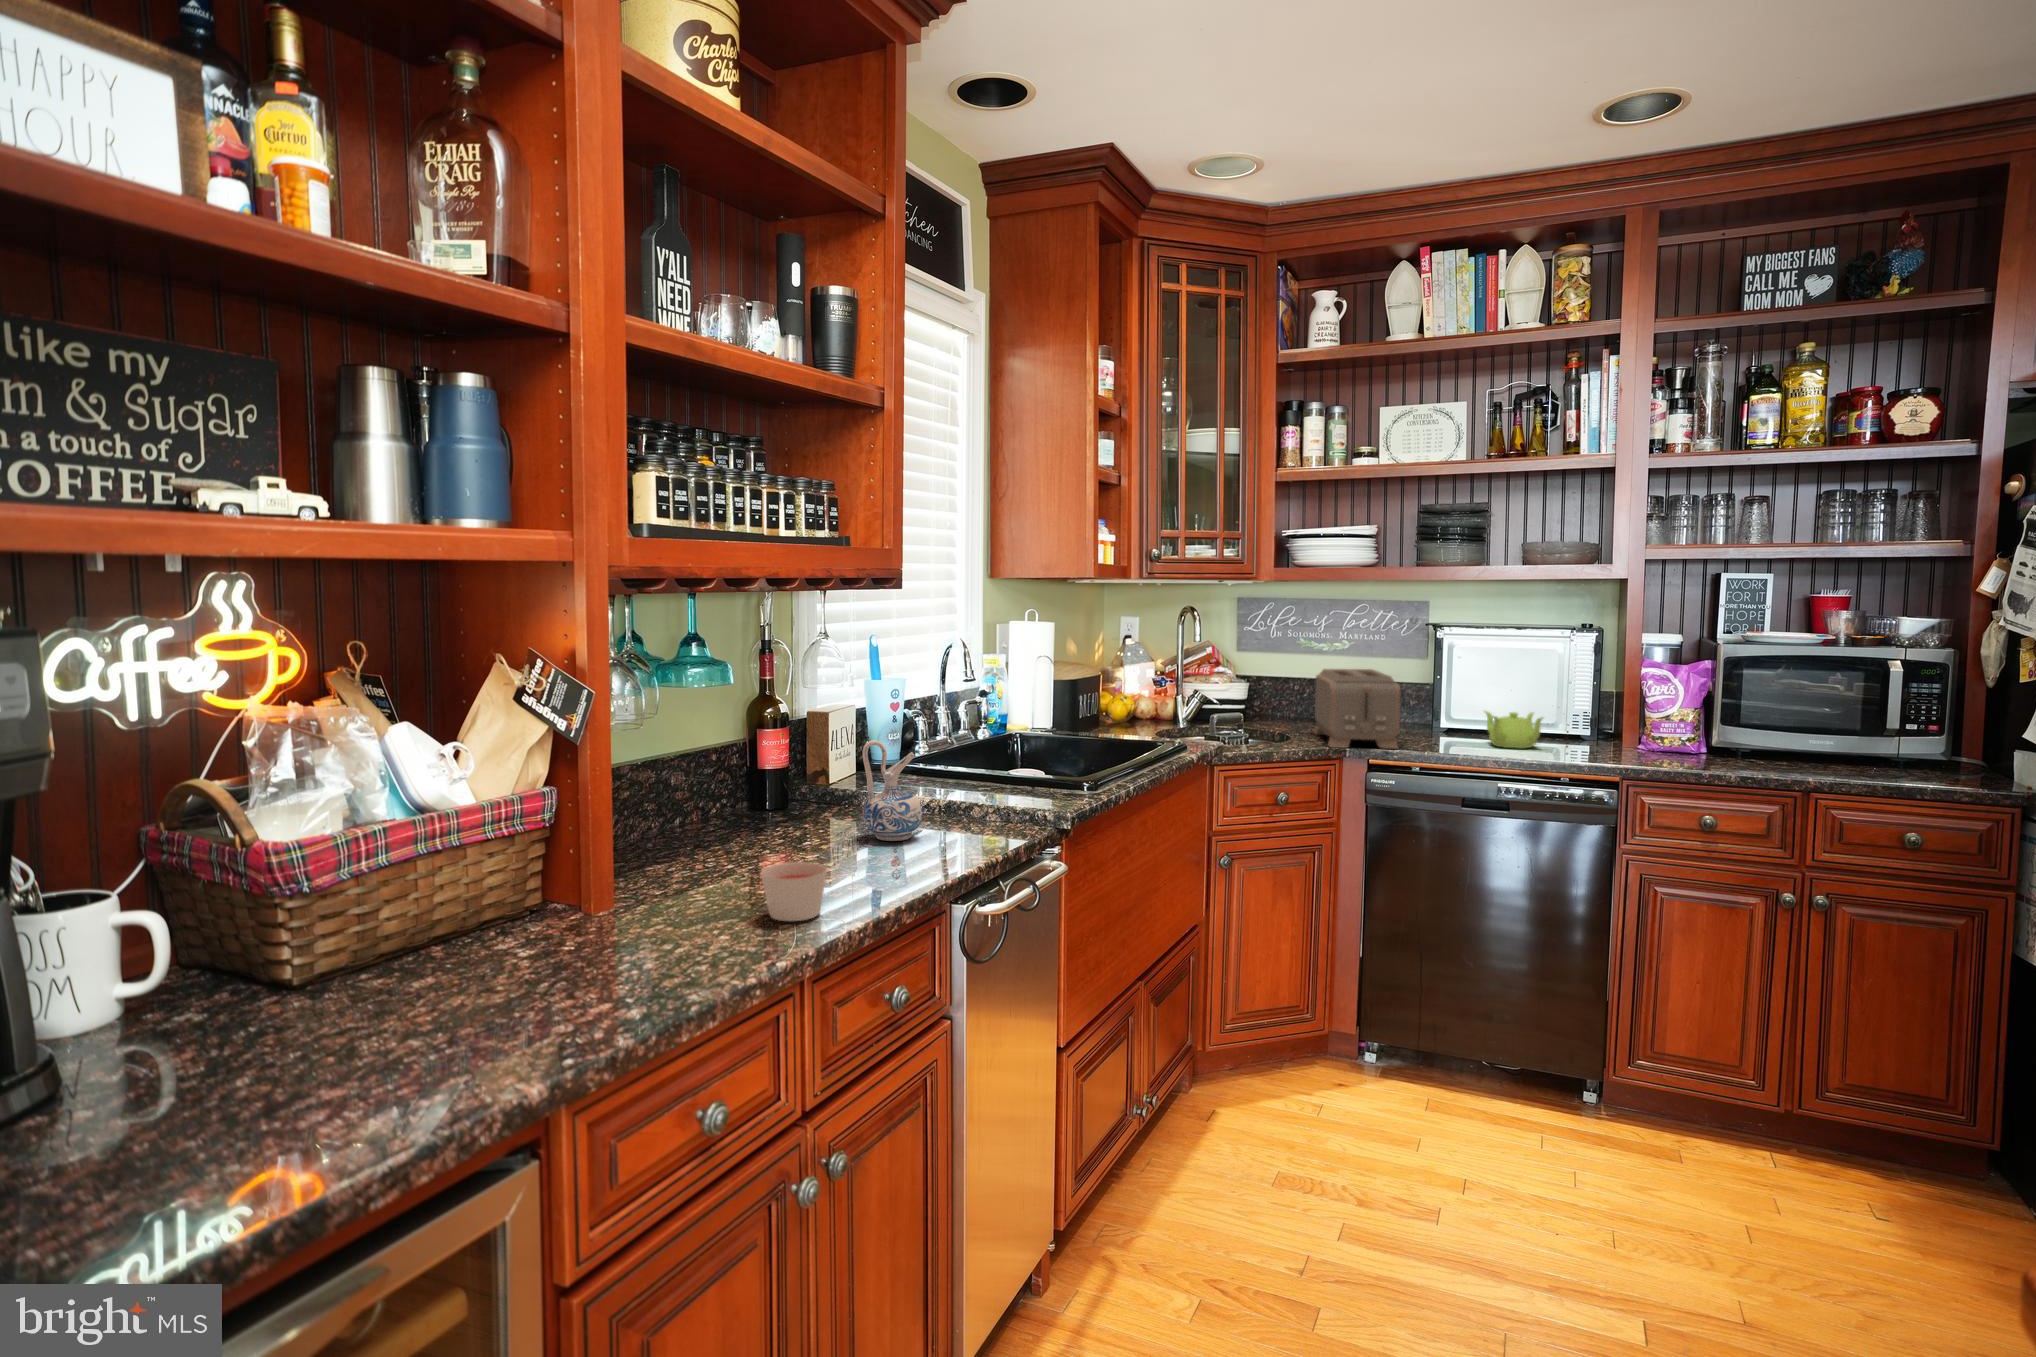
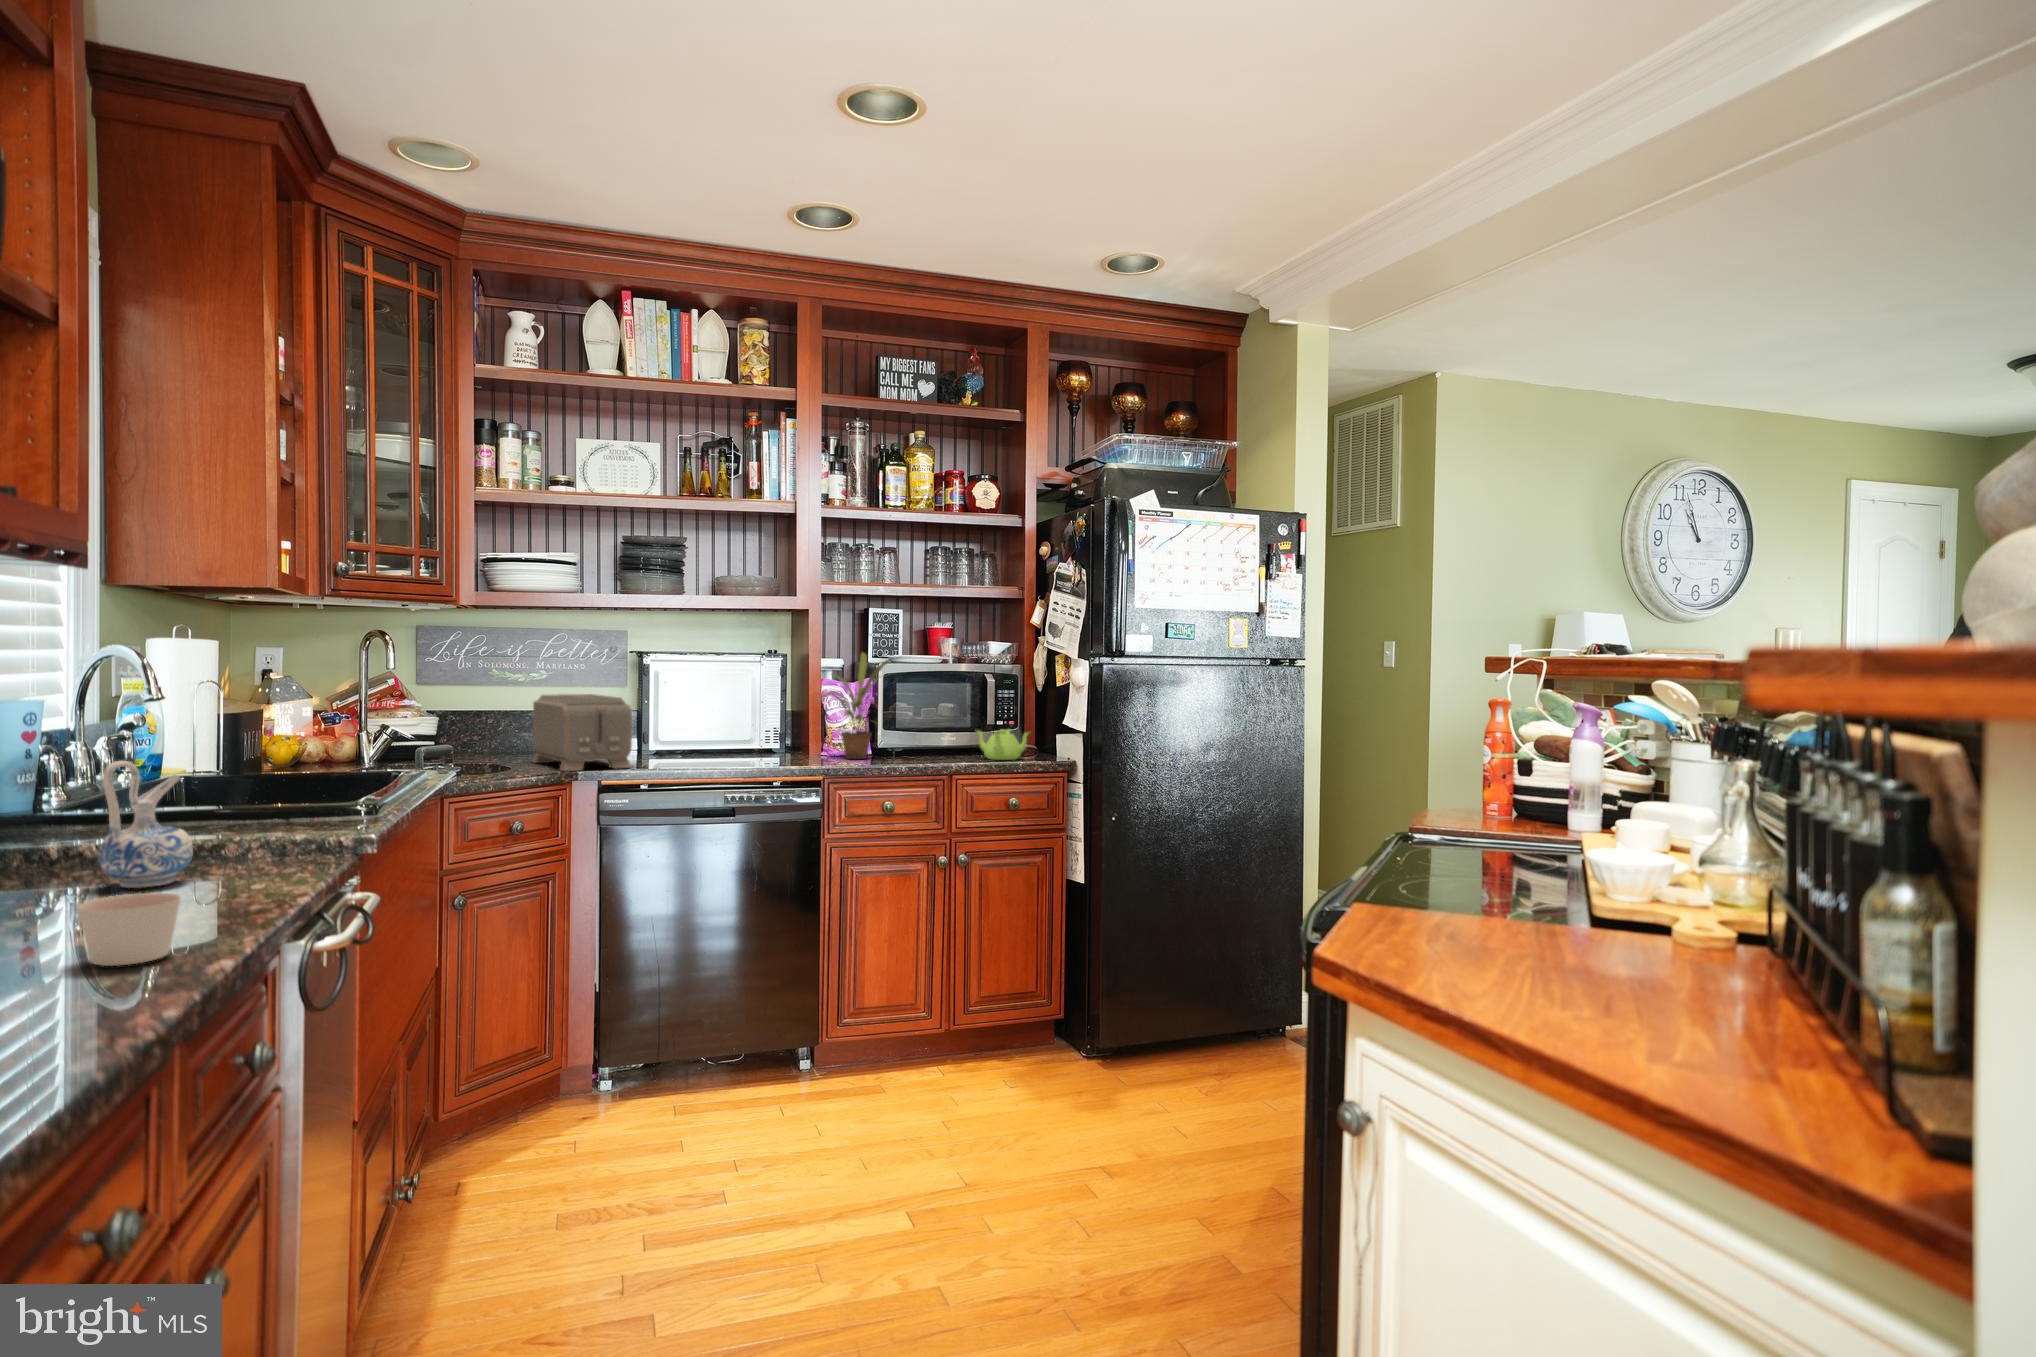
potted plant: none [1630,629,1749,759] -> present [820,653,897,759]
teapot: present [1485,711,1543,749] -> present [978,730,1028,760]

